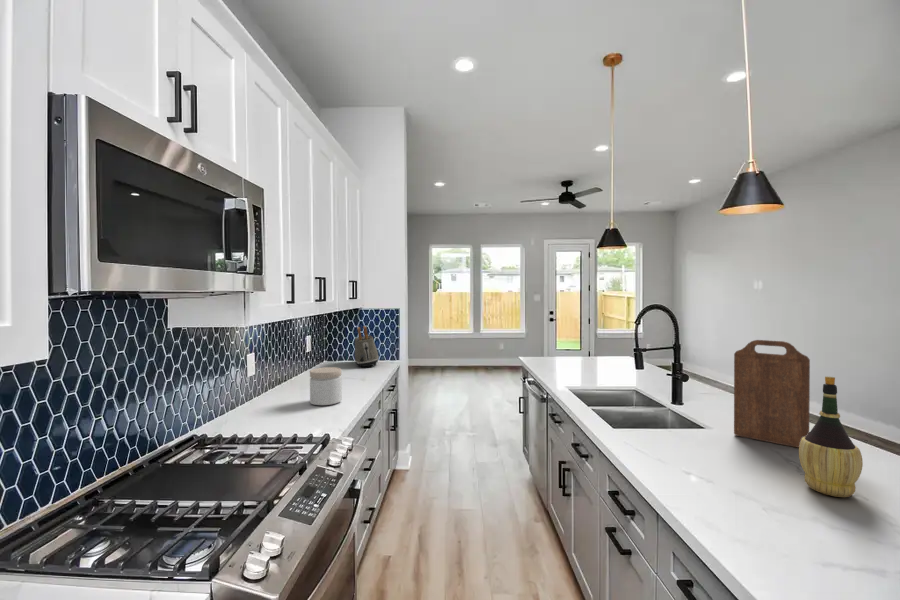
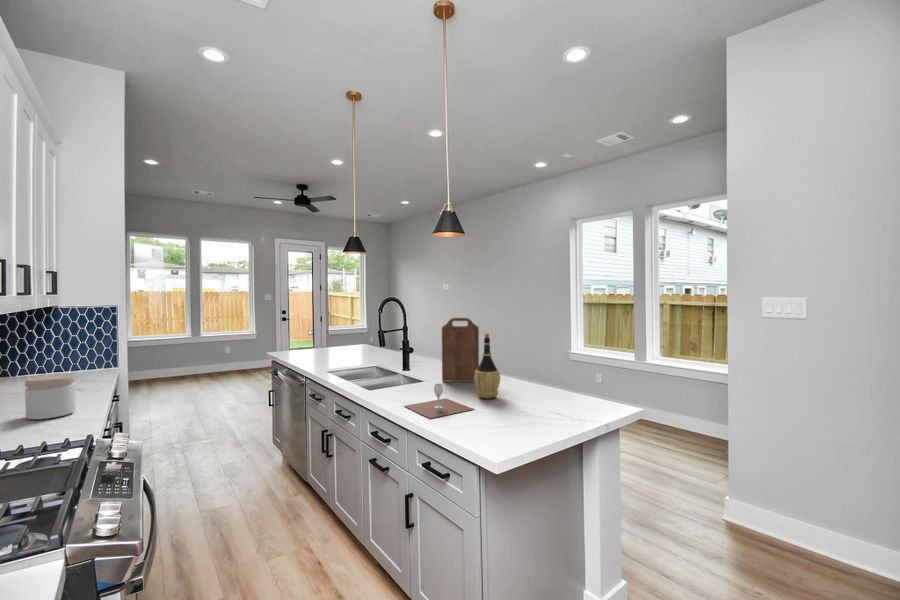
toaster: present [355,326,379,367] -> none [50,329,93,379]
wine glass: none [658,451,798,515] -> present [405,384,473,418]

